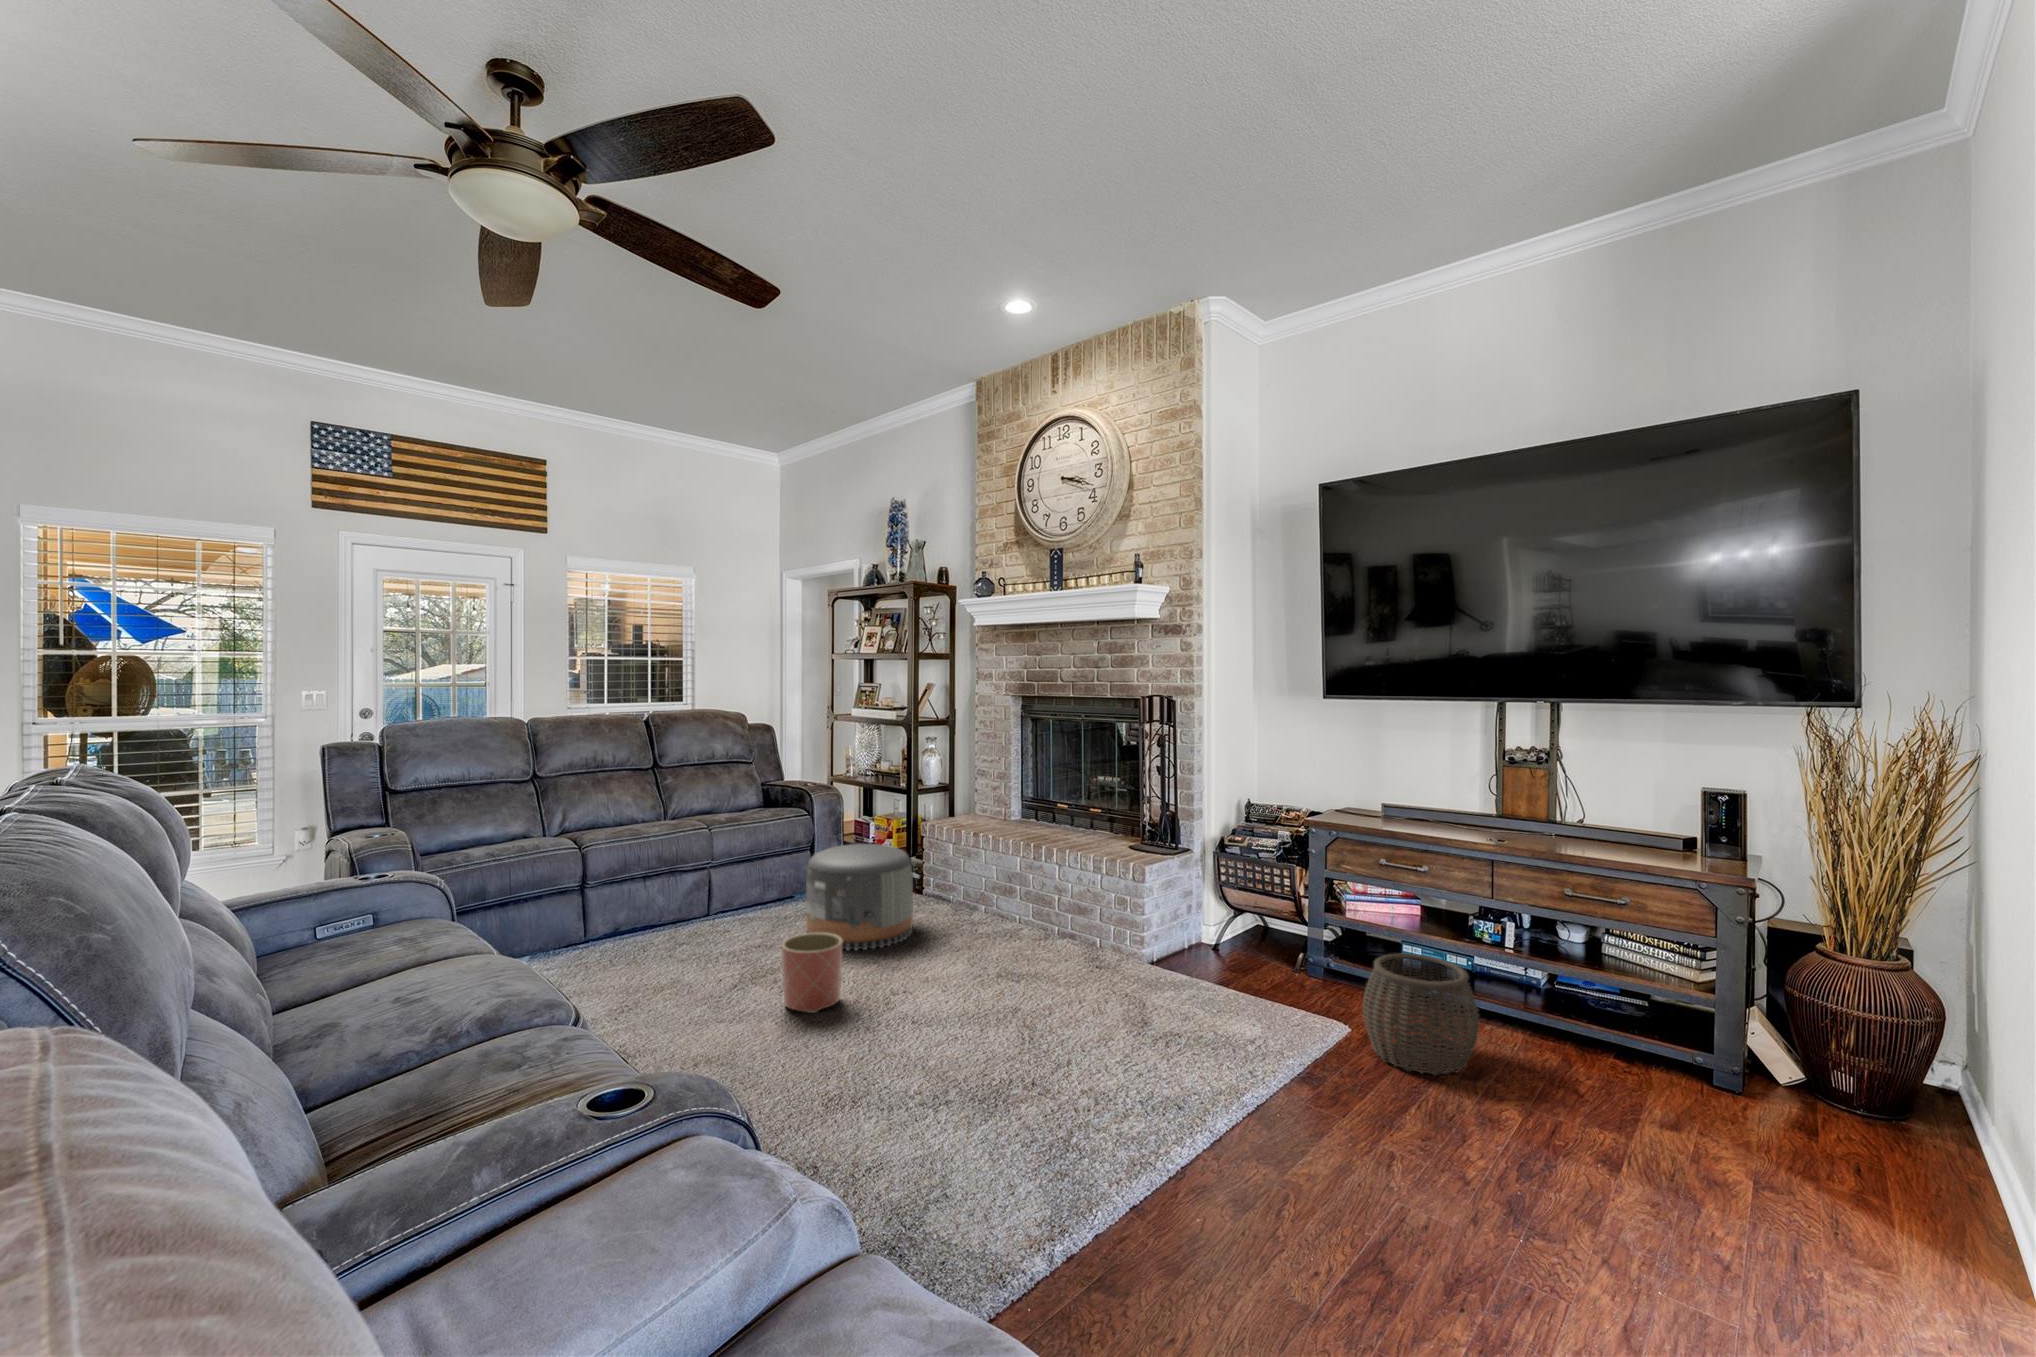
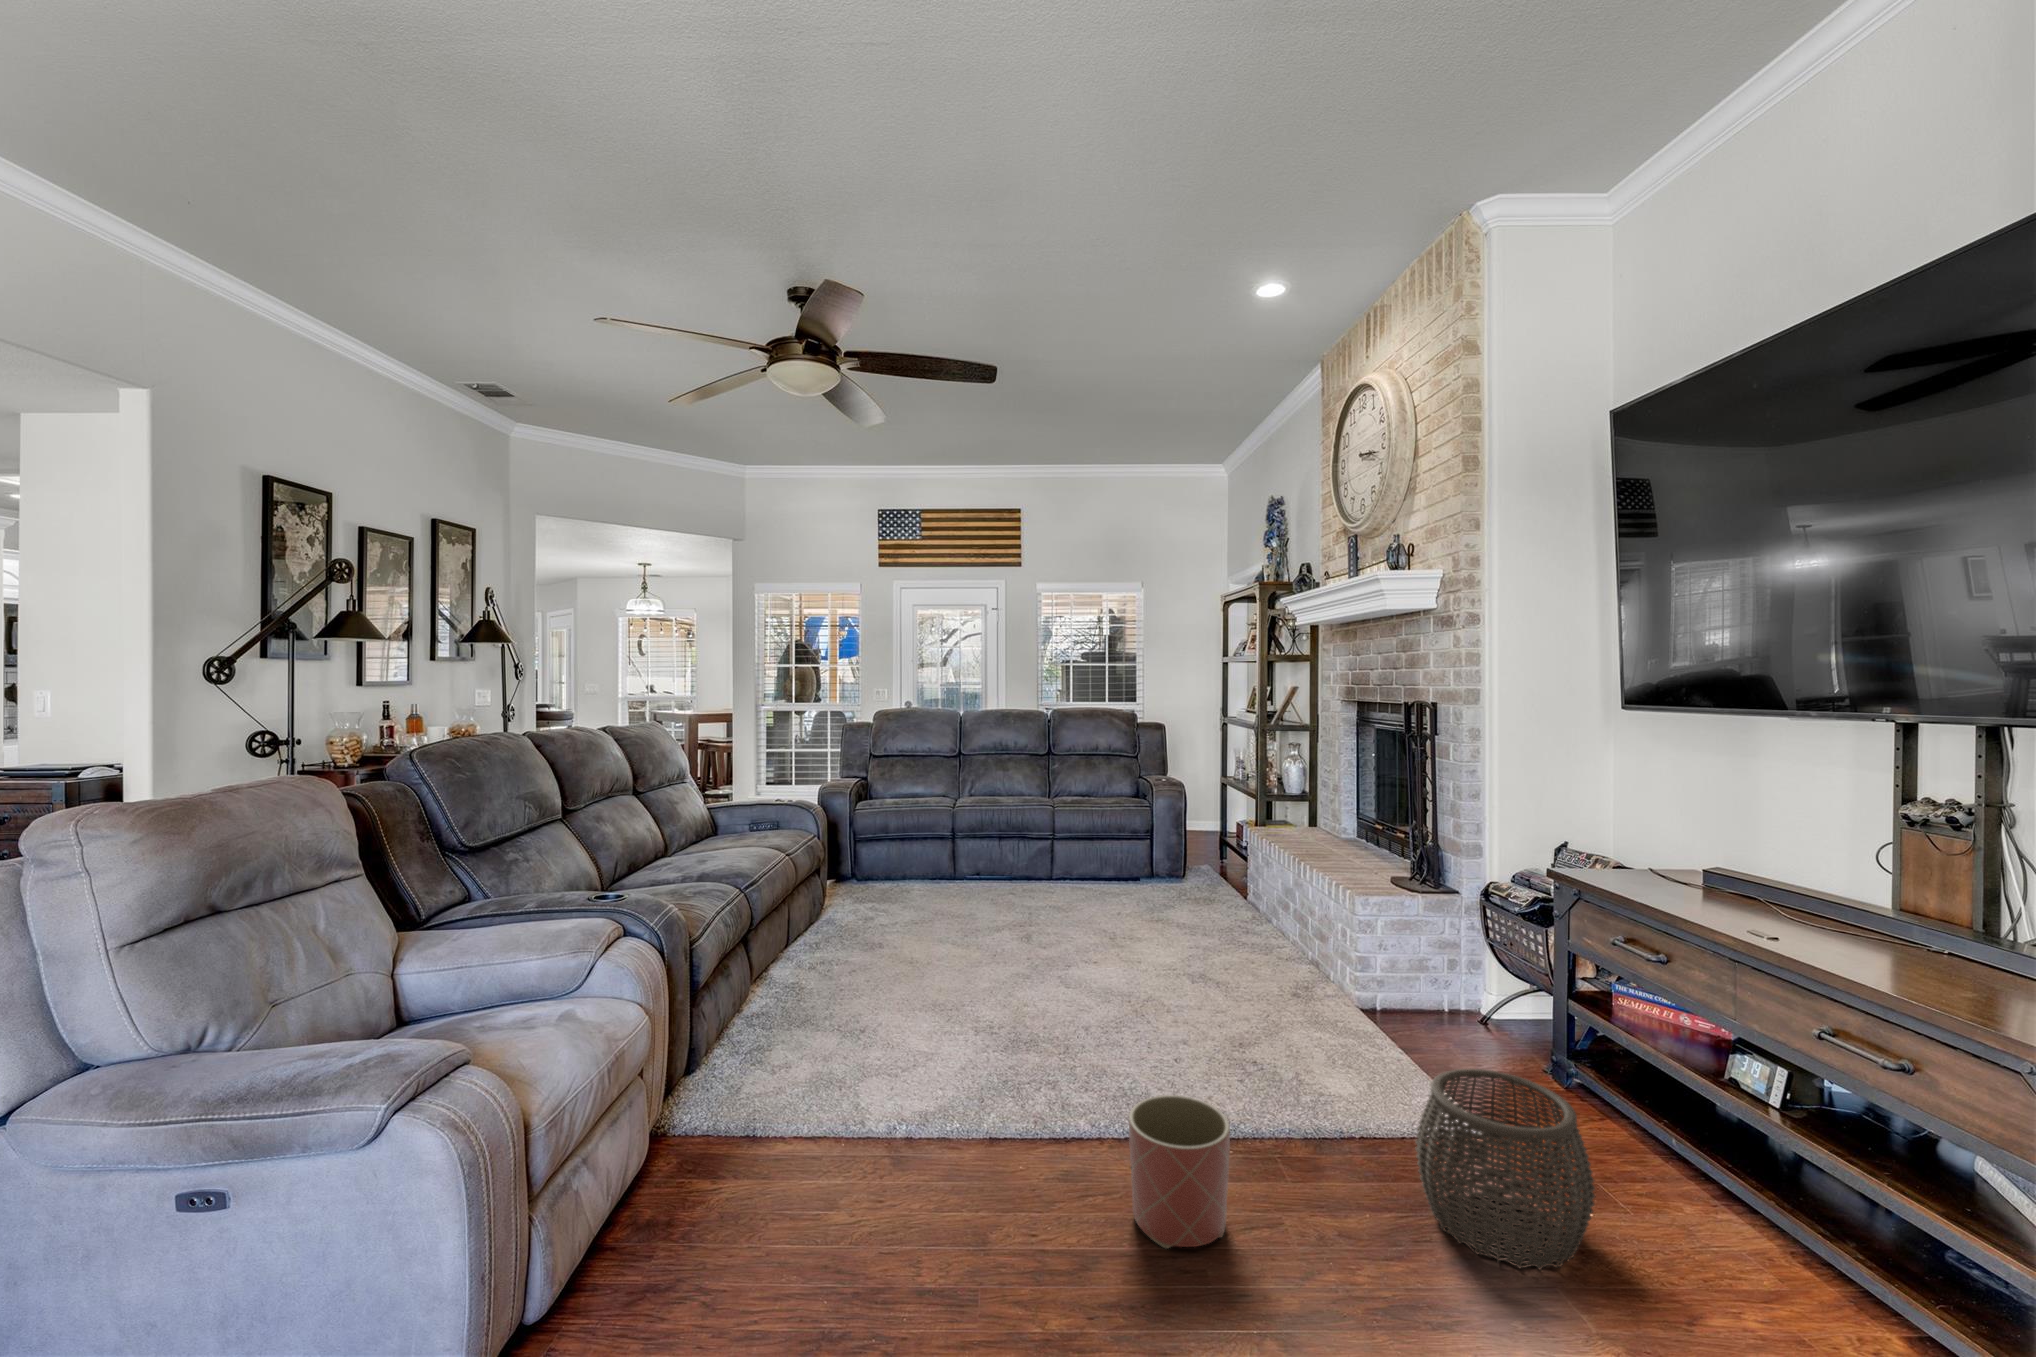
pouf: present [806,844,913,951] -> none [1080,834,1179,932]
planter: present [782,933,843,1013] -> present [1129,1095,1230,1249]

